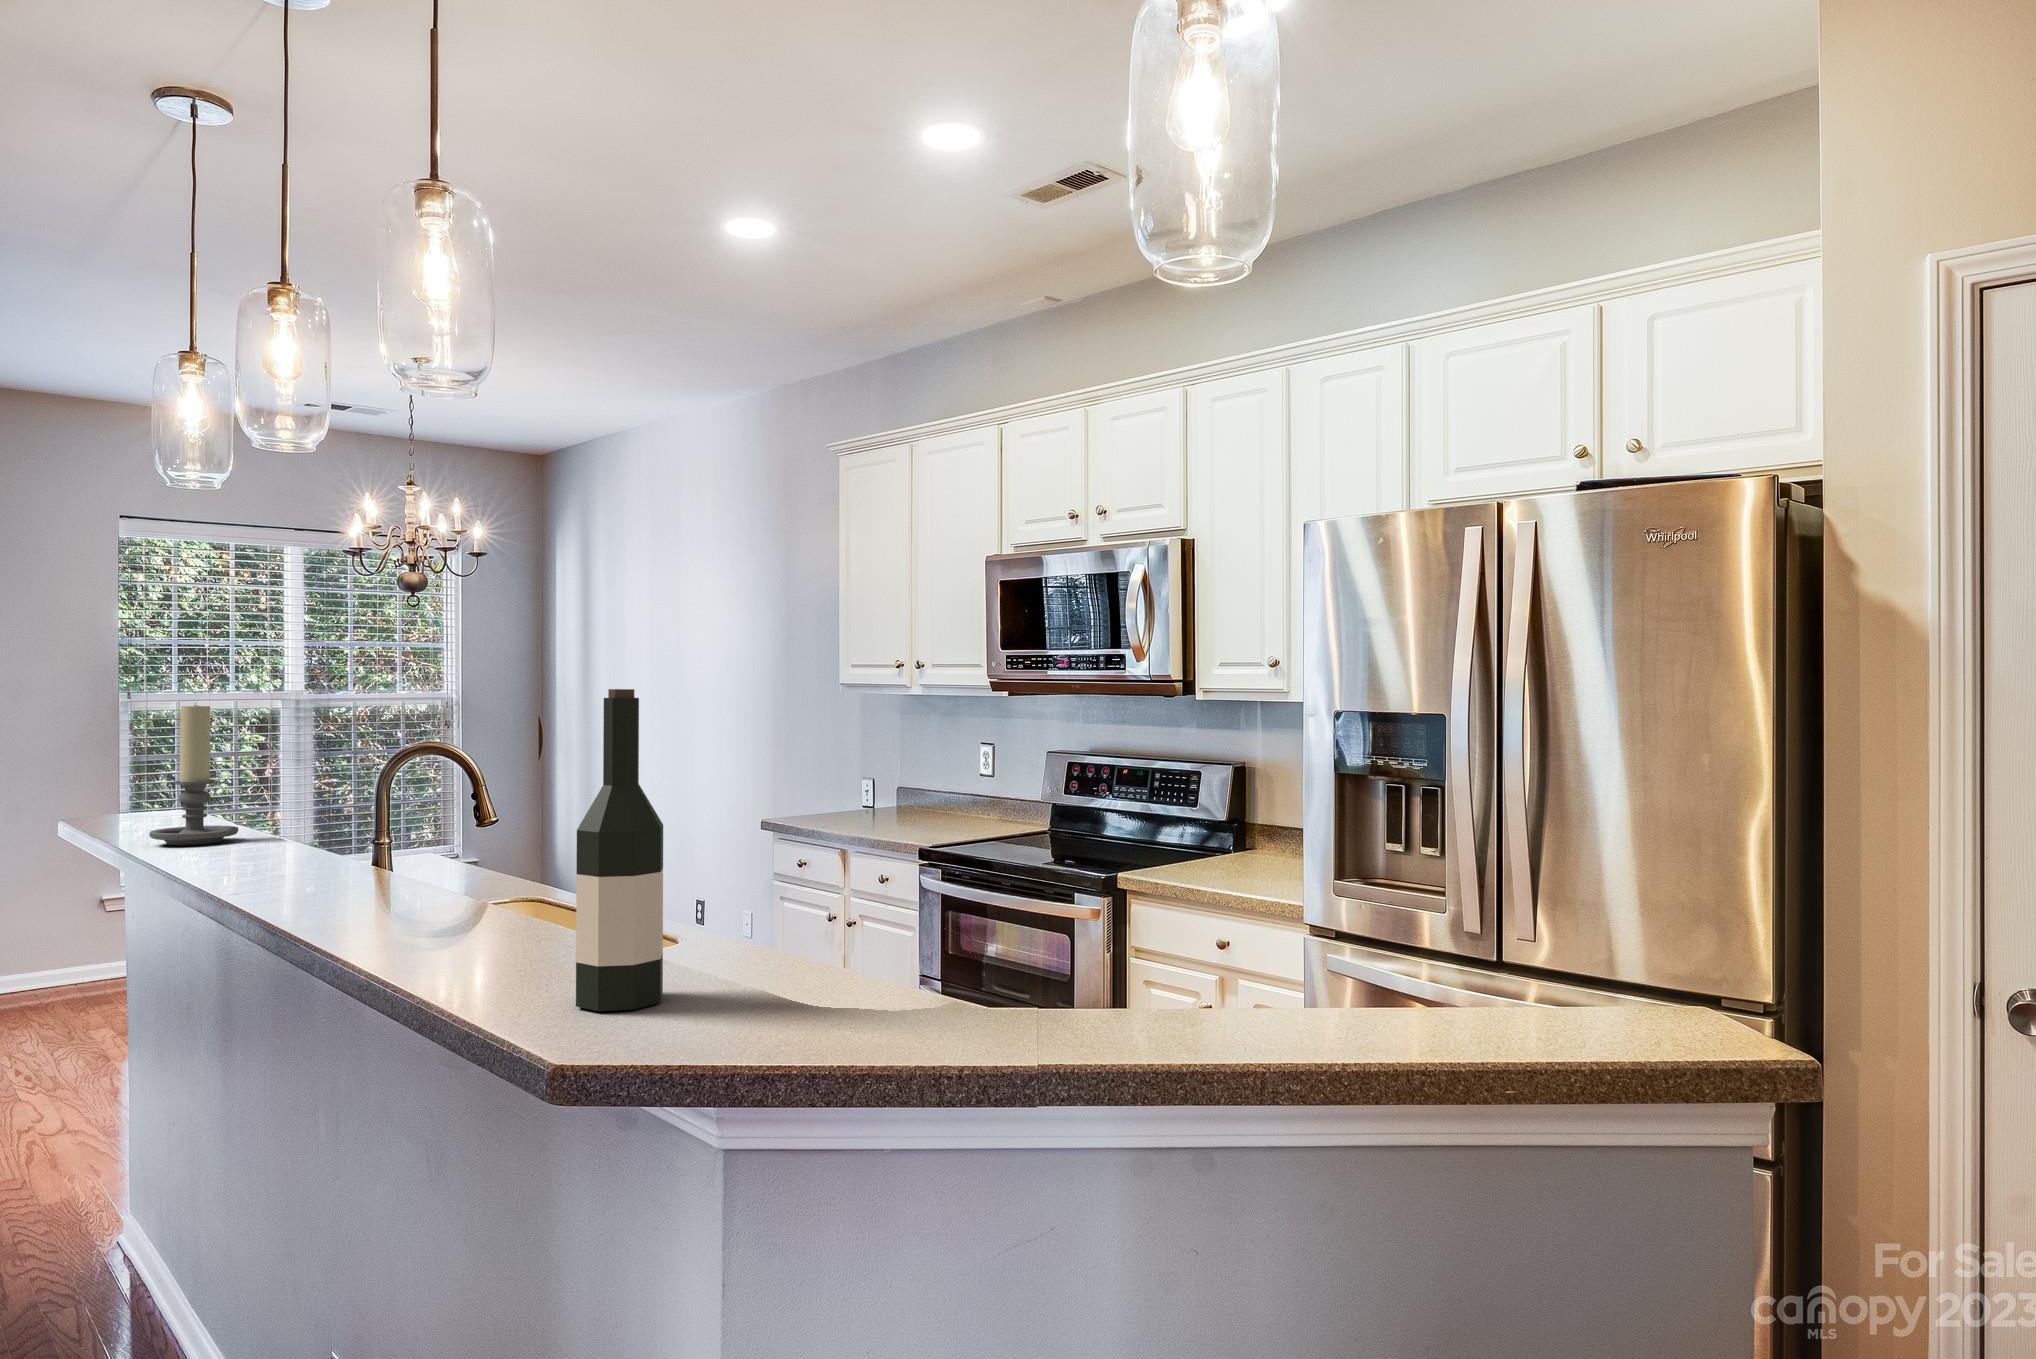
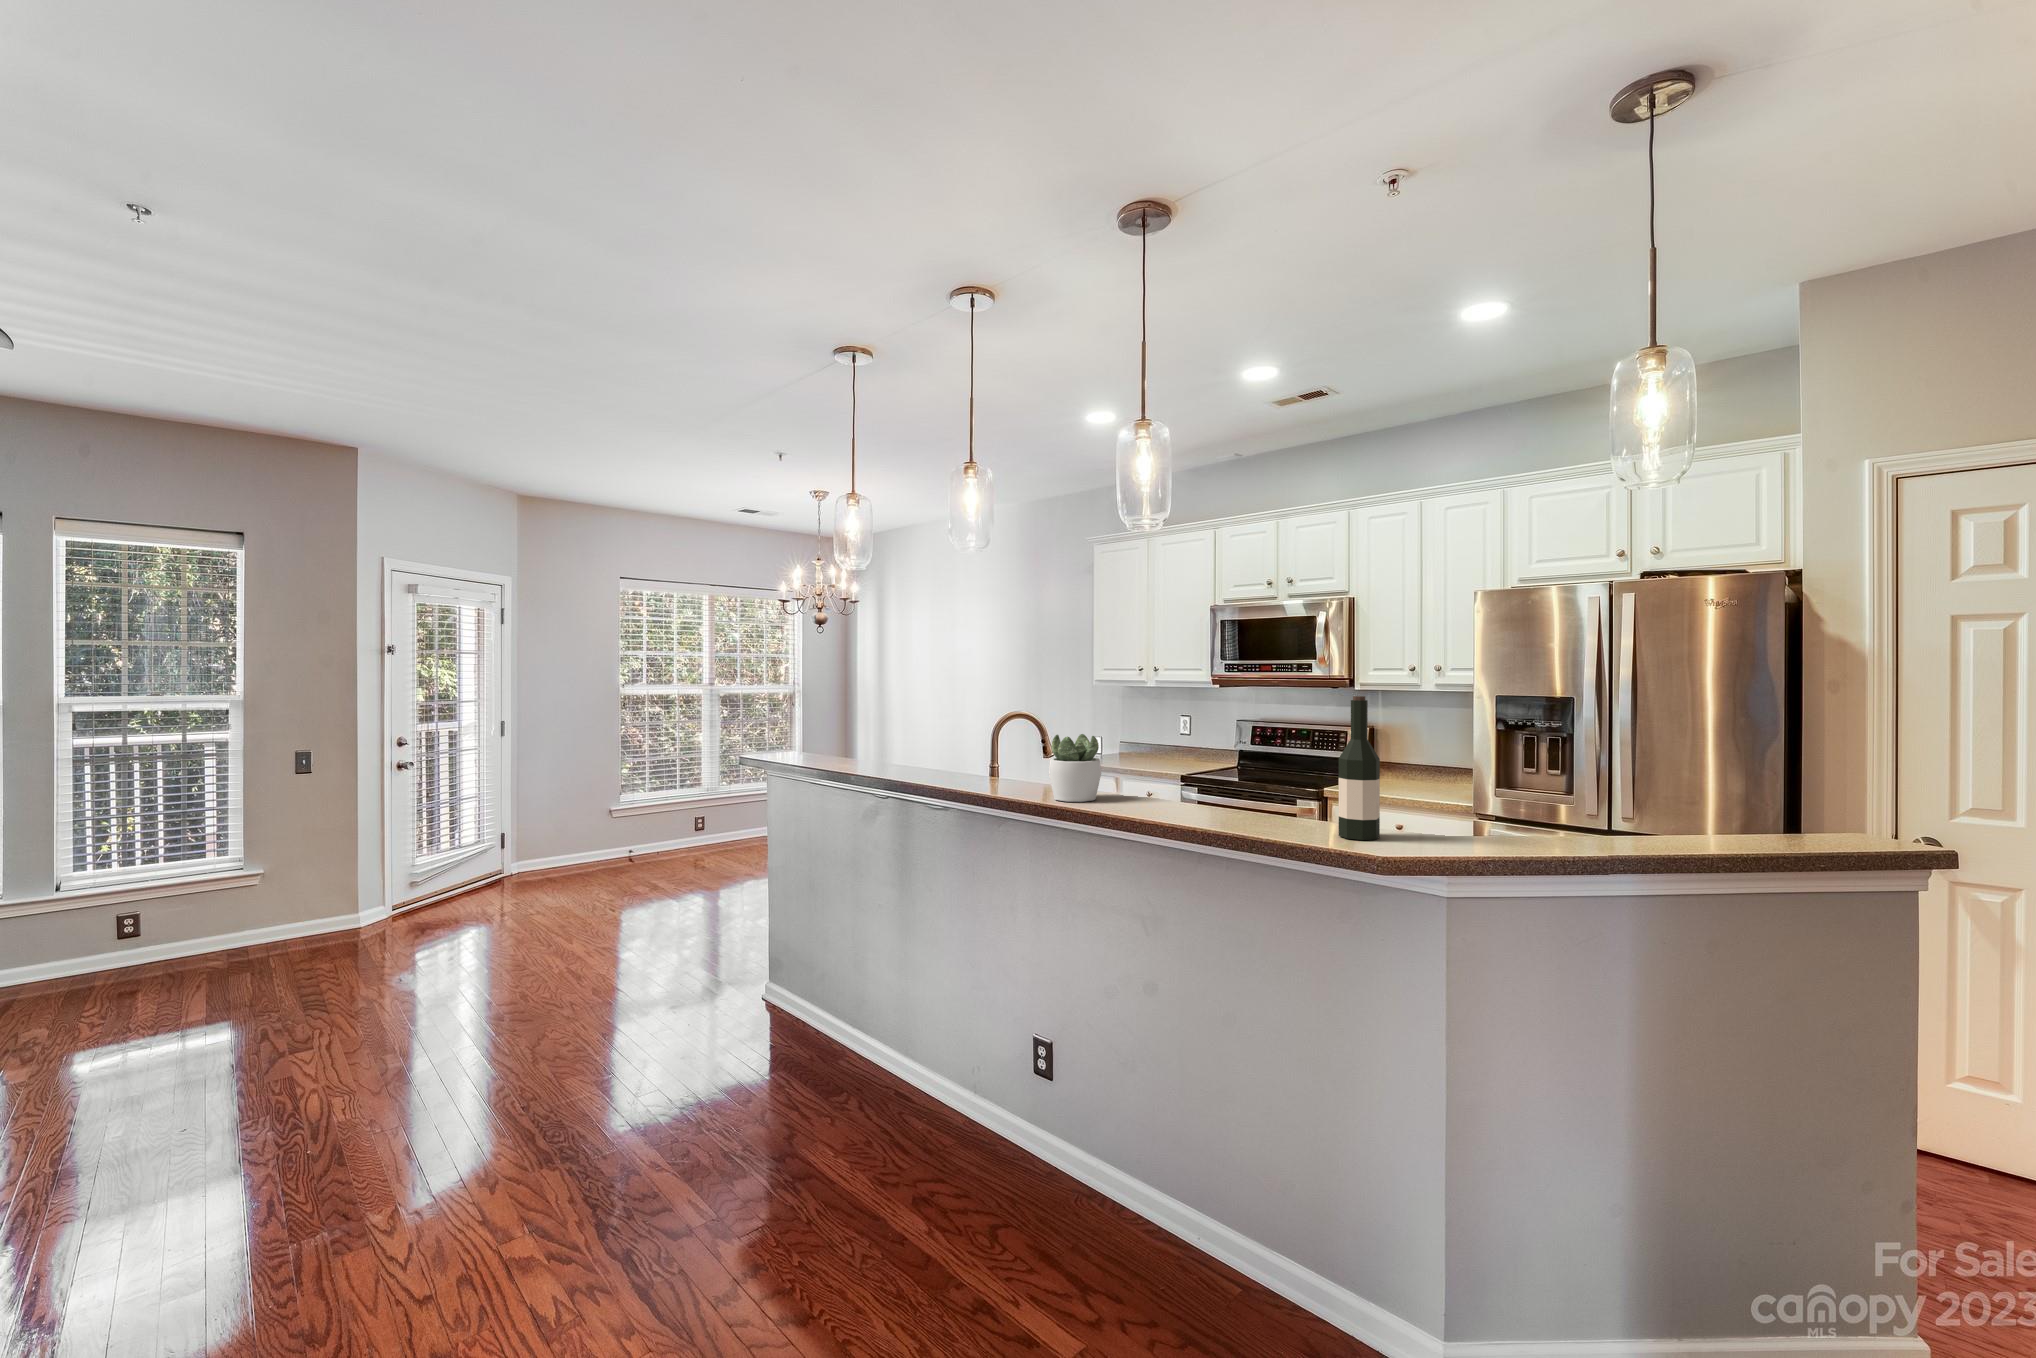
candle holder: present [149,703,238,845] -> none [854,696,895,773]
succulent plant: none [286,773,410,908] -> present [1049,734,1101,802]

